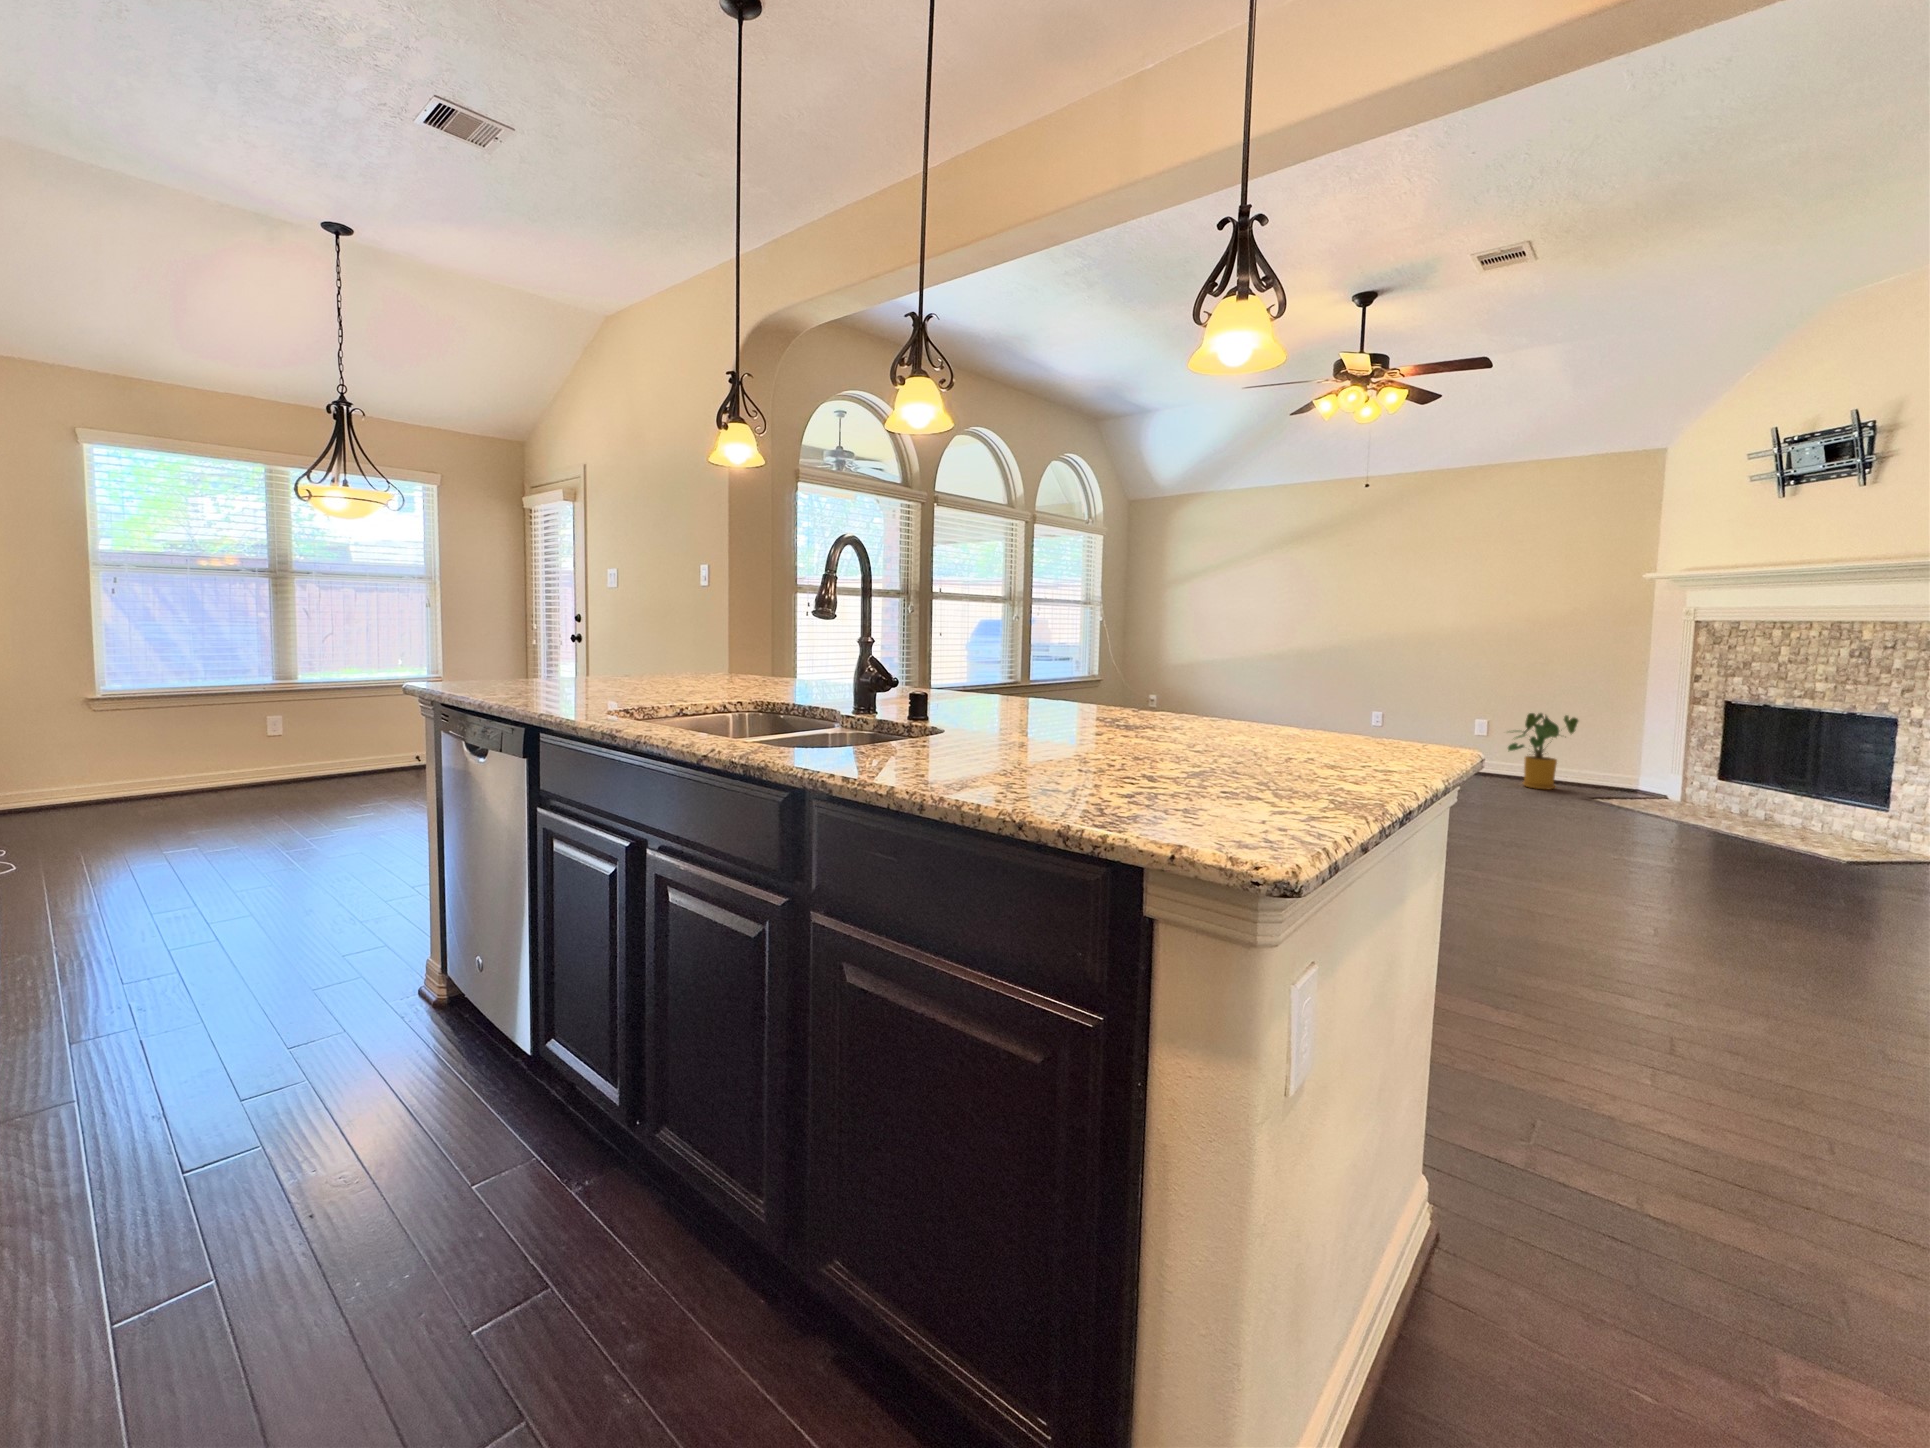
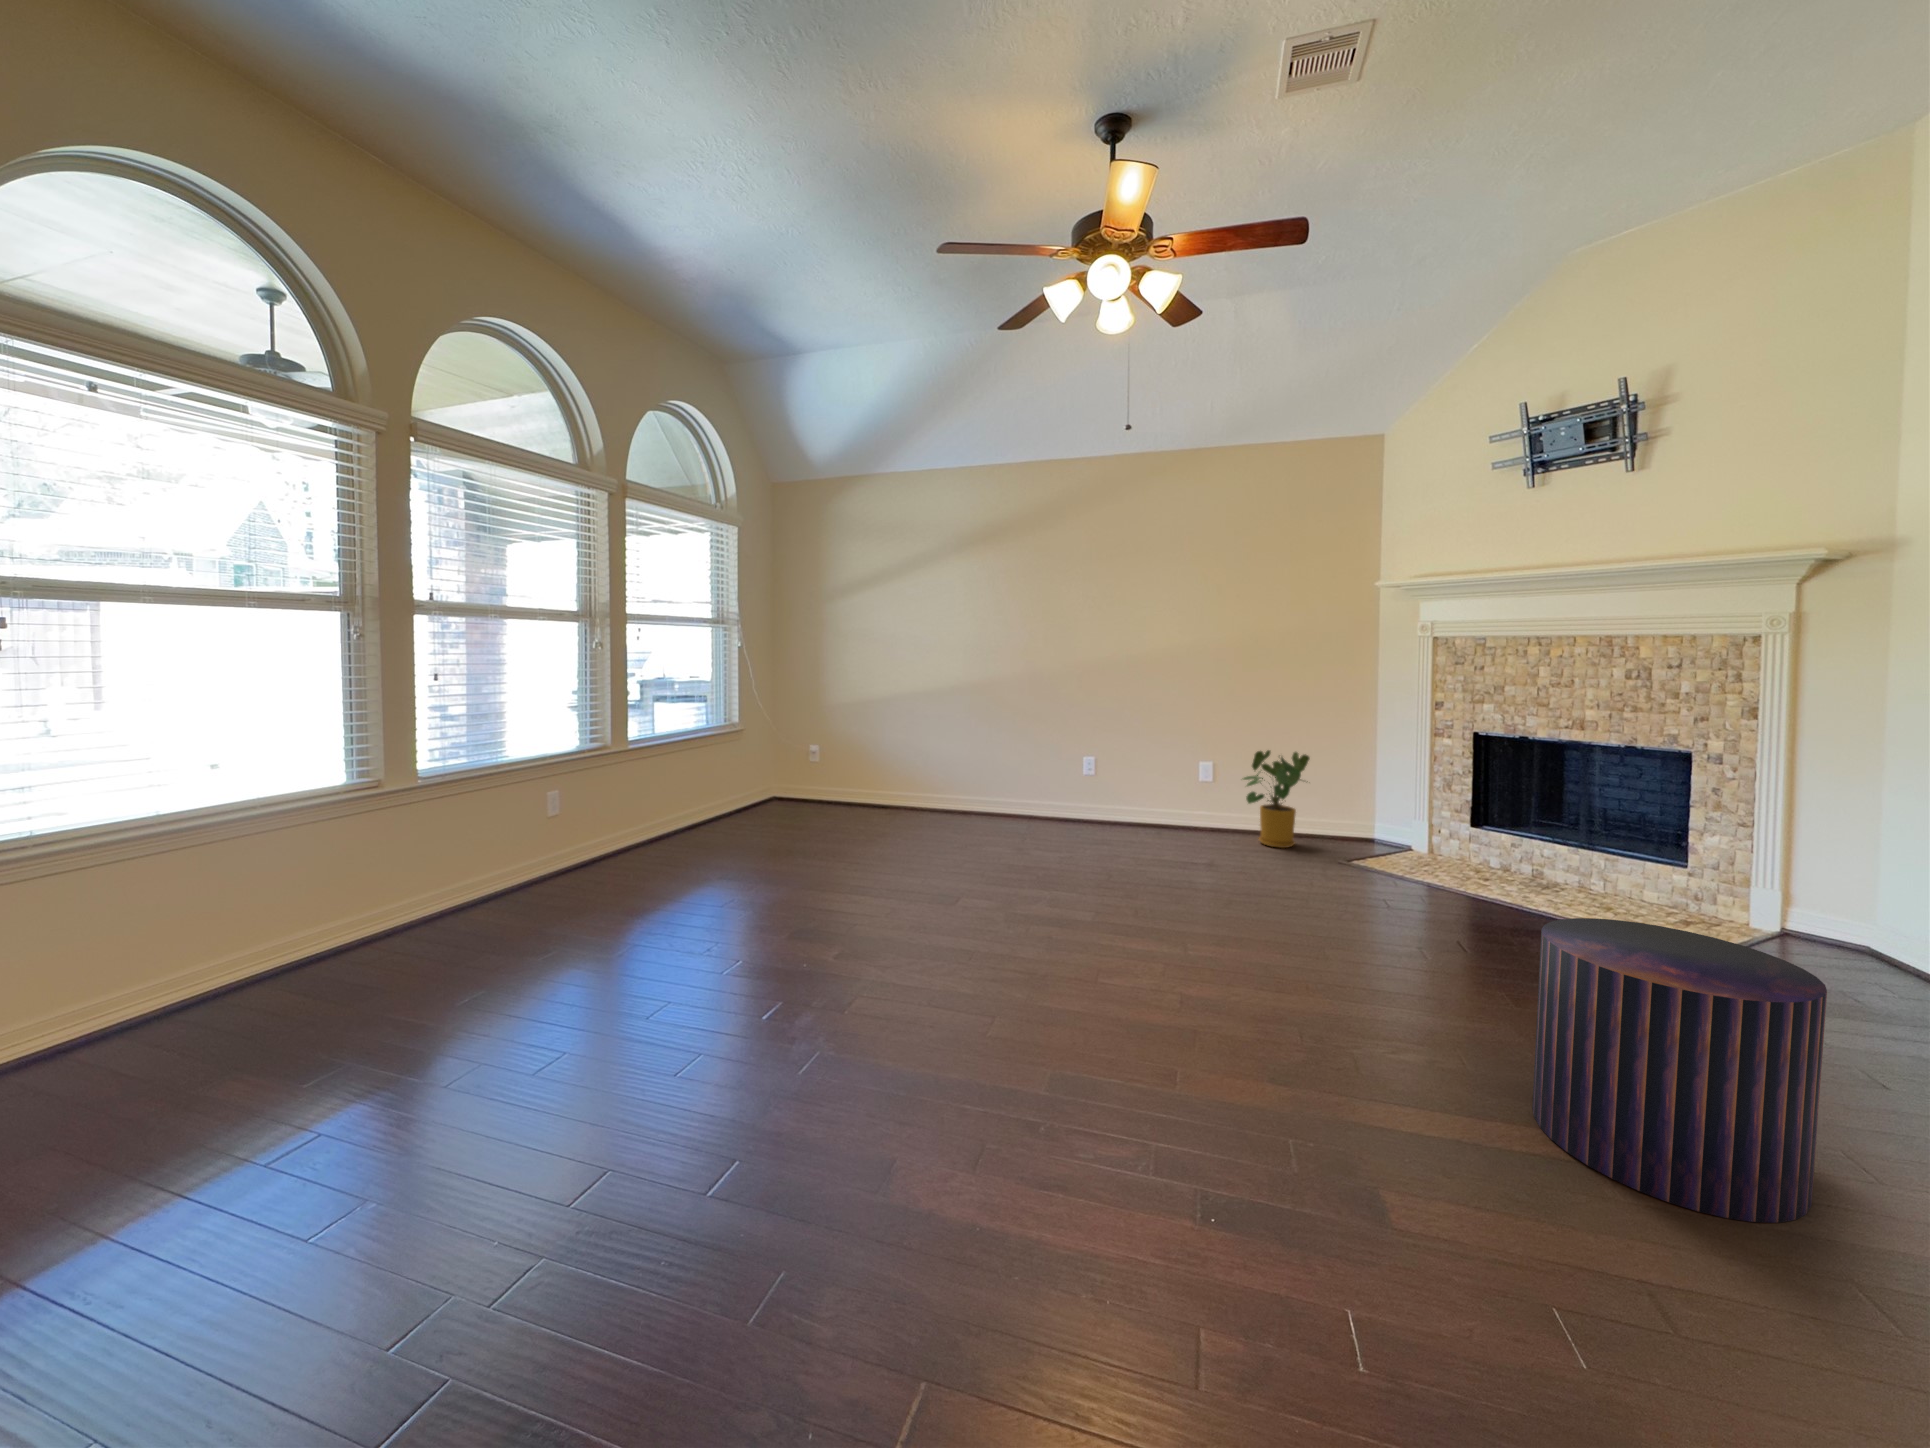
pouf: none [1551,775,1698,907] -> present [1532,918,1827,1223]

